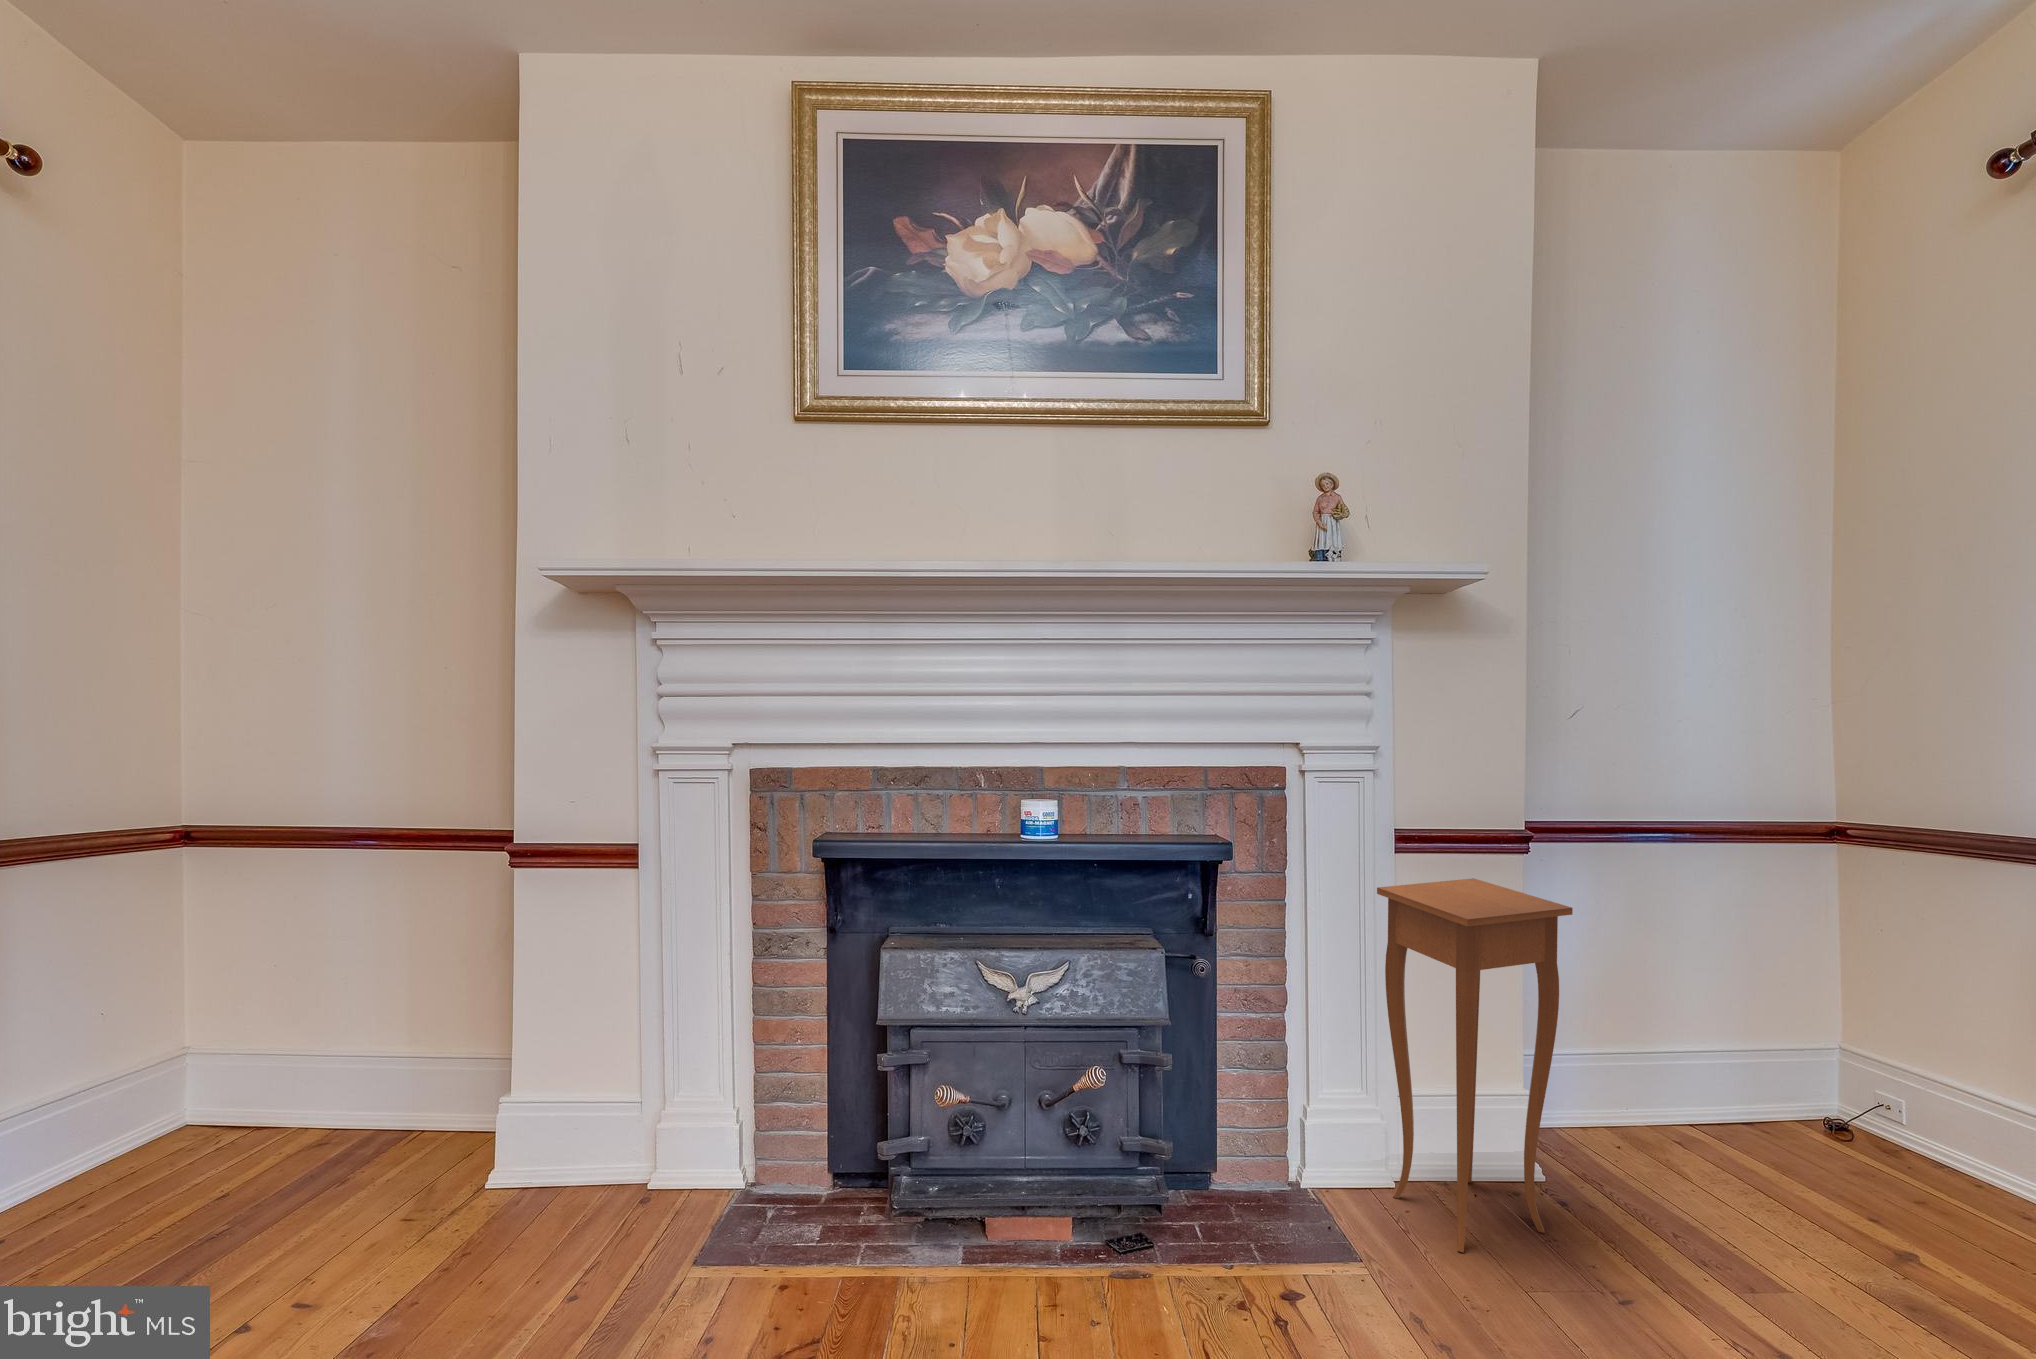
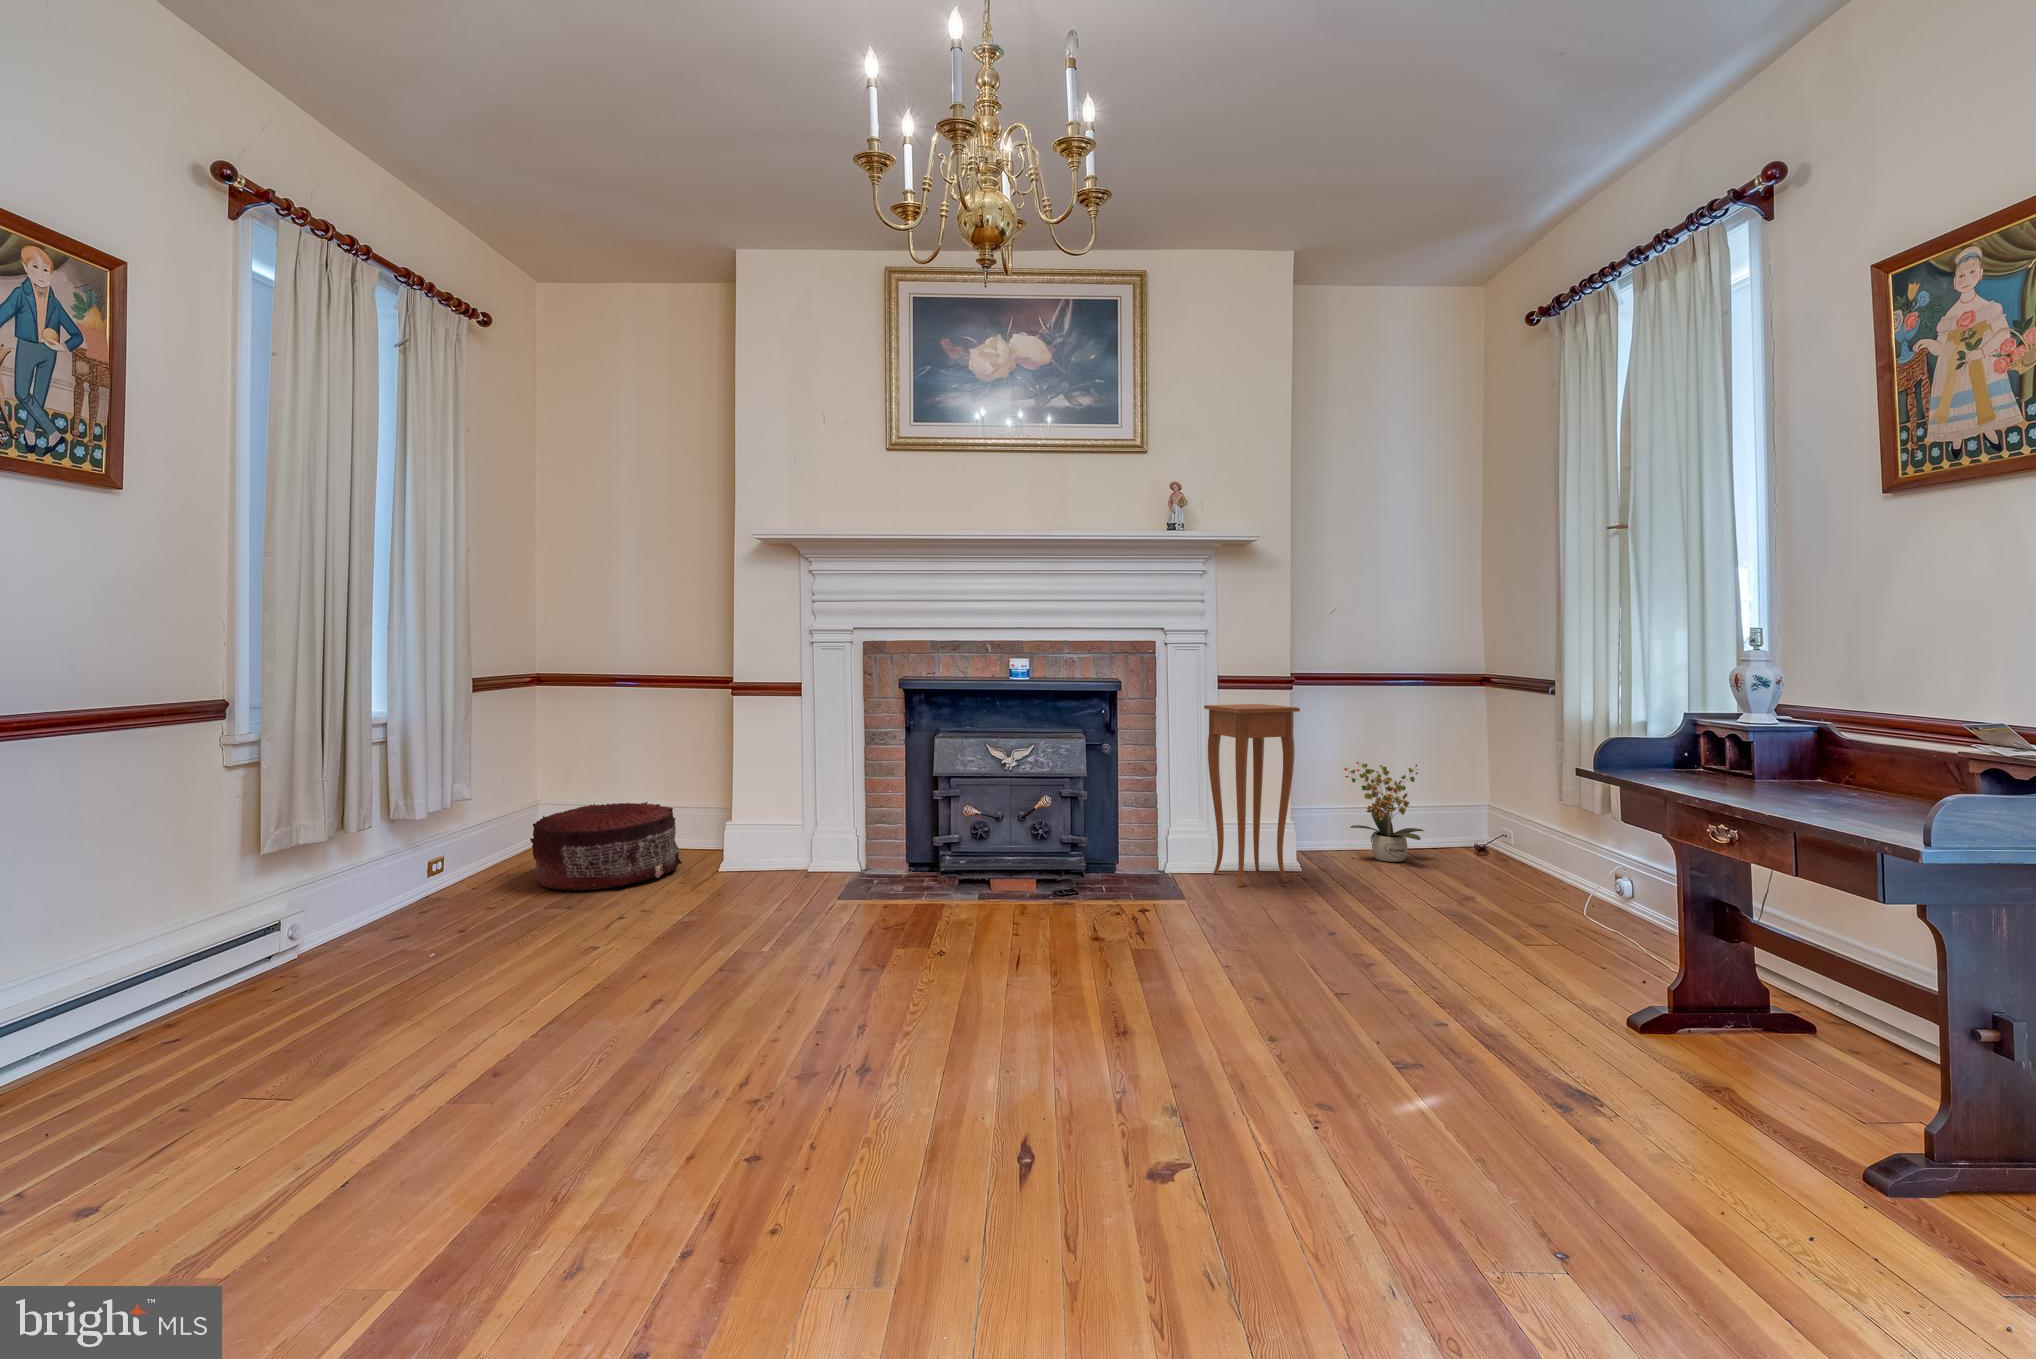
potted plant: none [1608,959,1762,1152] -> present [1344,762,1424,862]
pouf: none [114,1042,425,1271] -> present [530,802,682,890]

